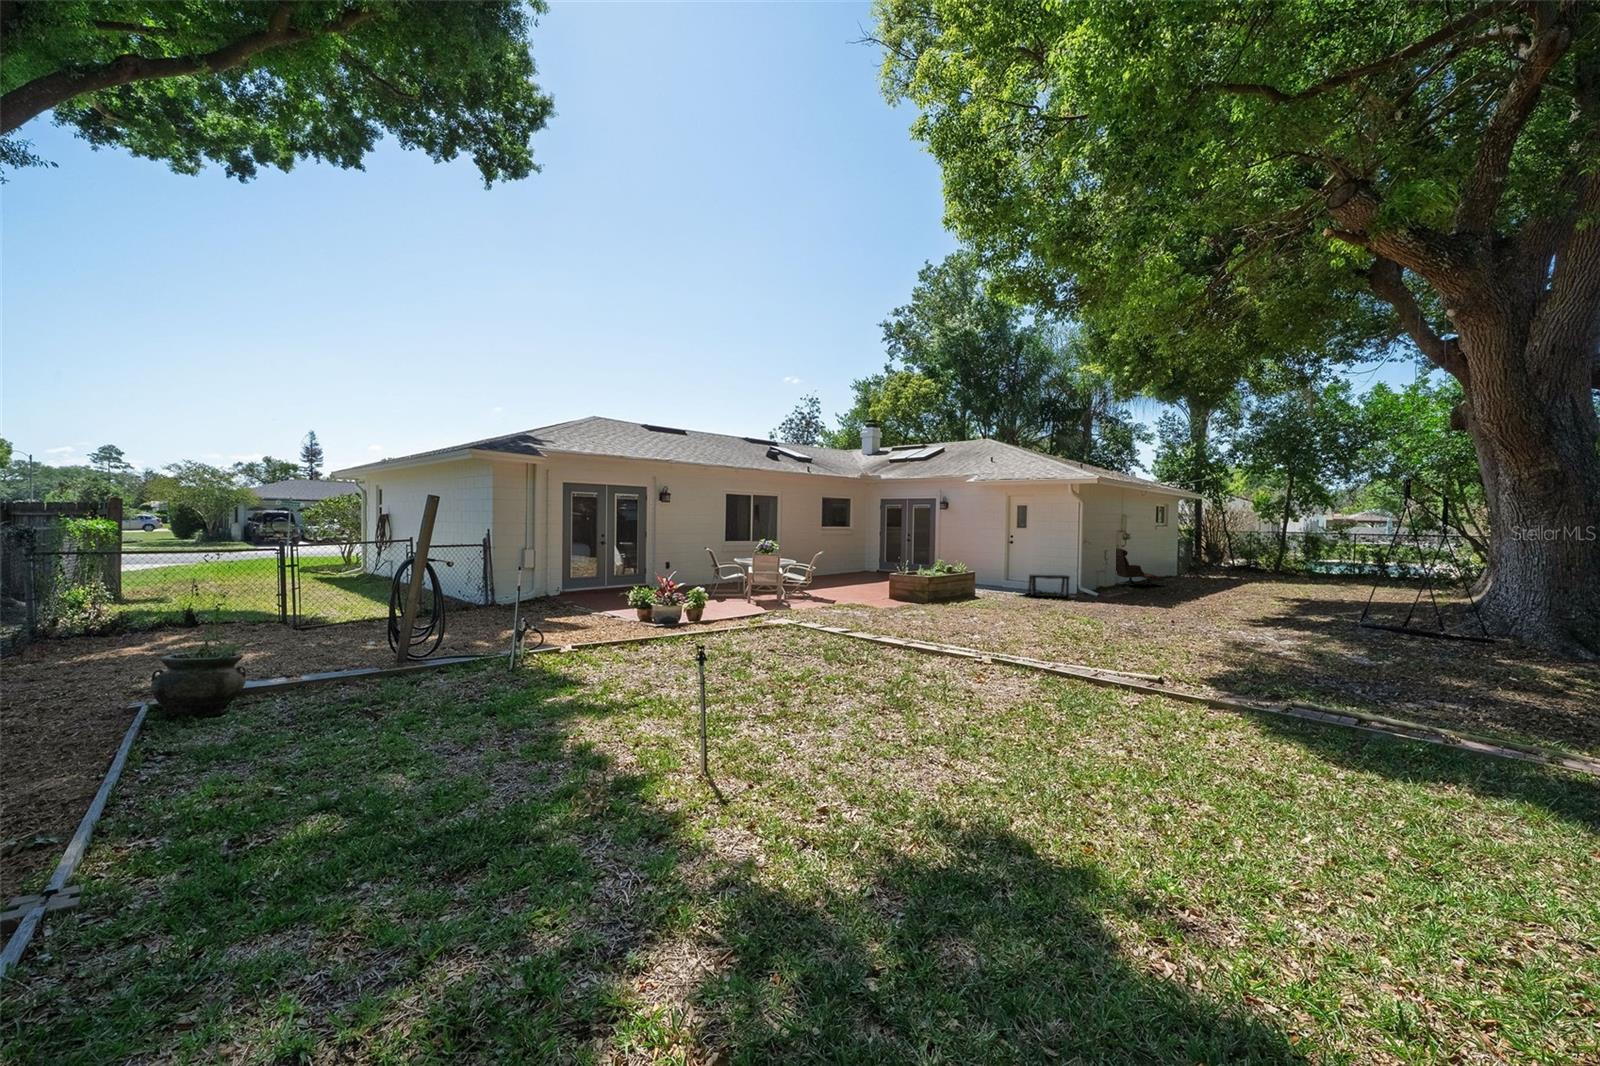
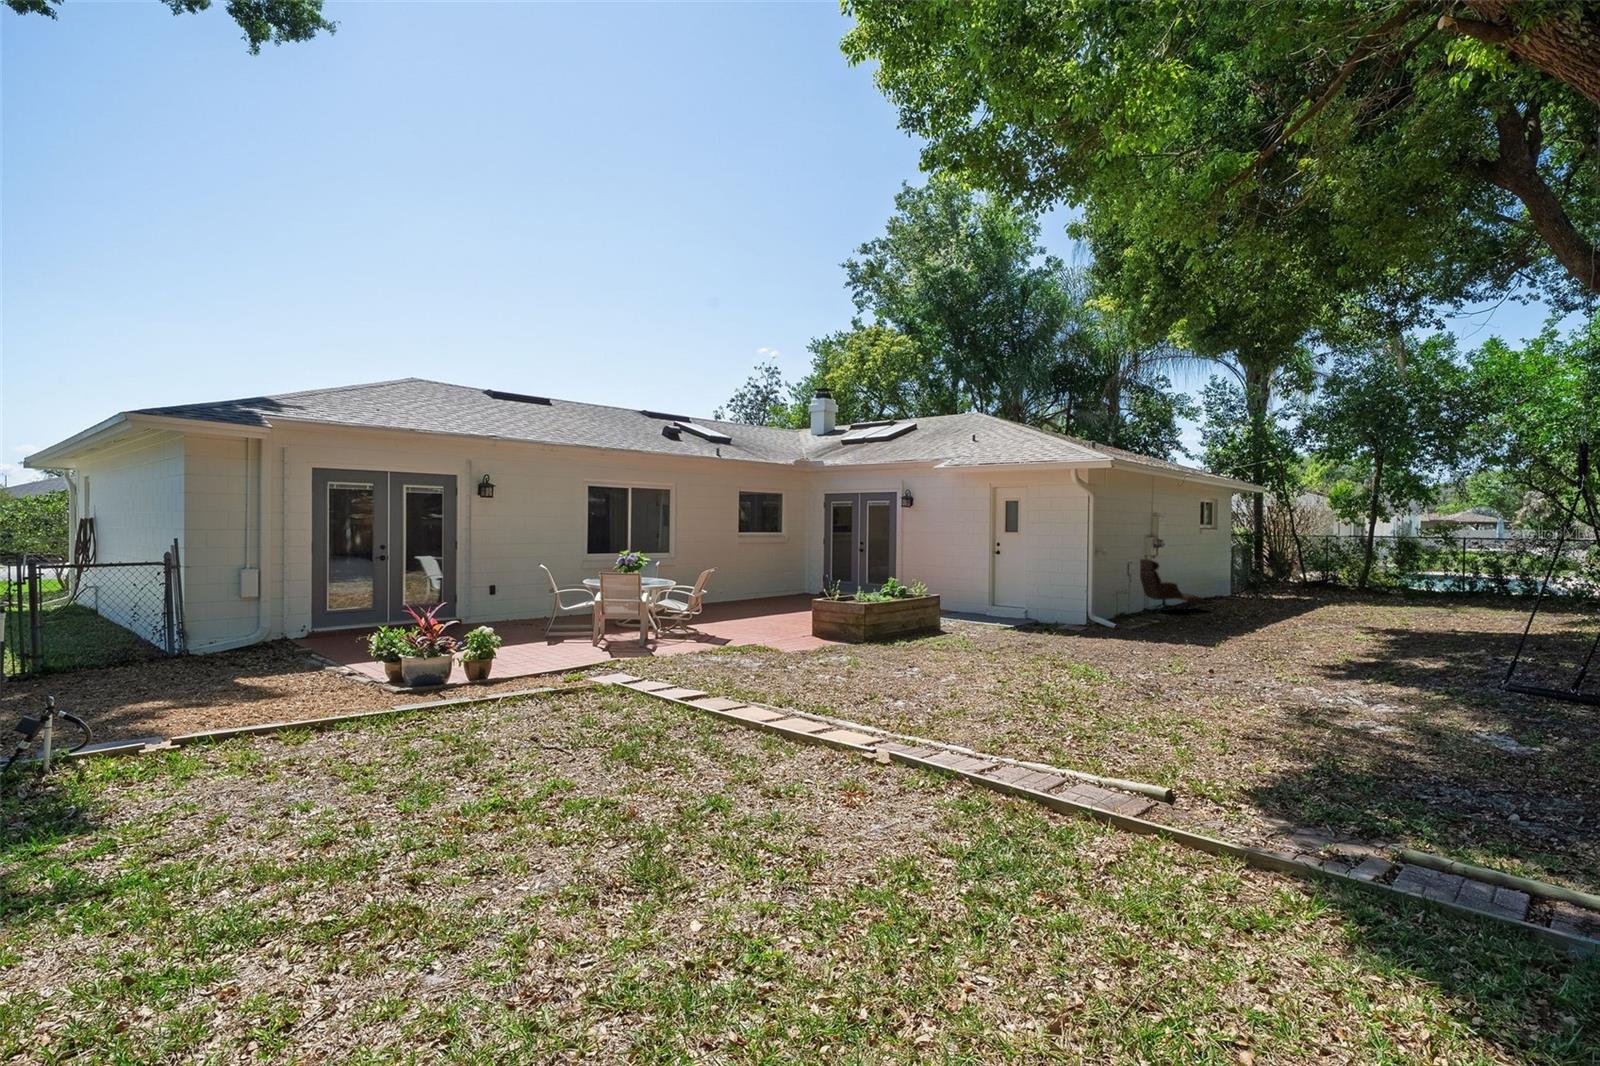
bench: present [1028,575,1070,596] -> none [1017,598,1075,629]

